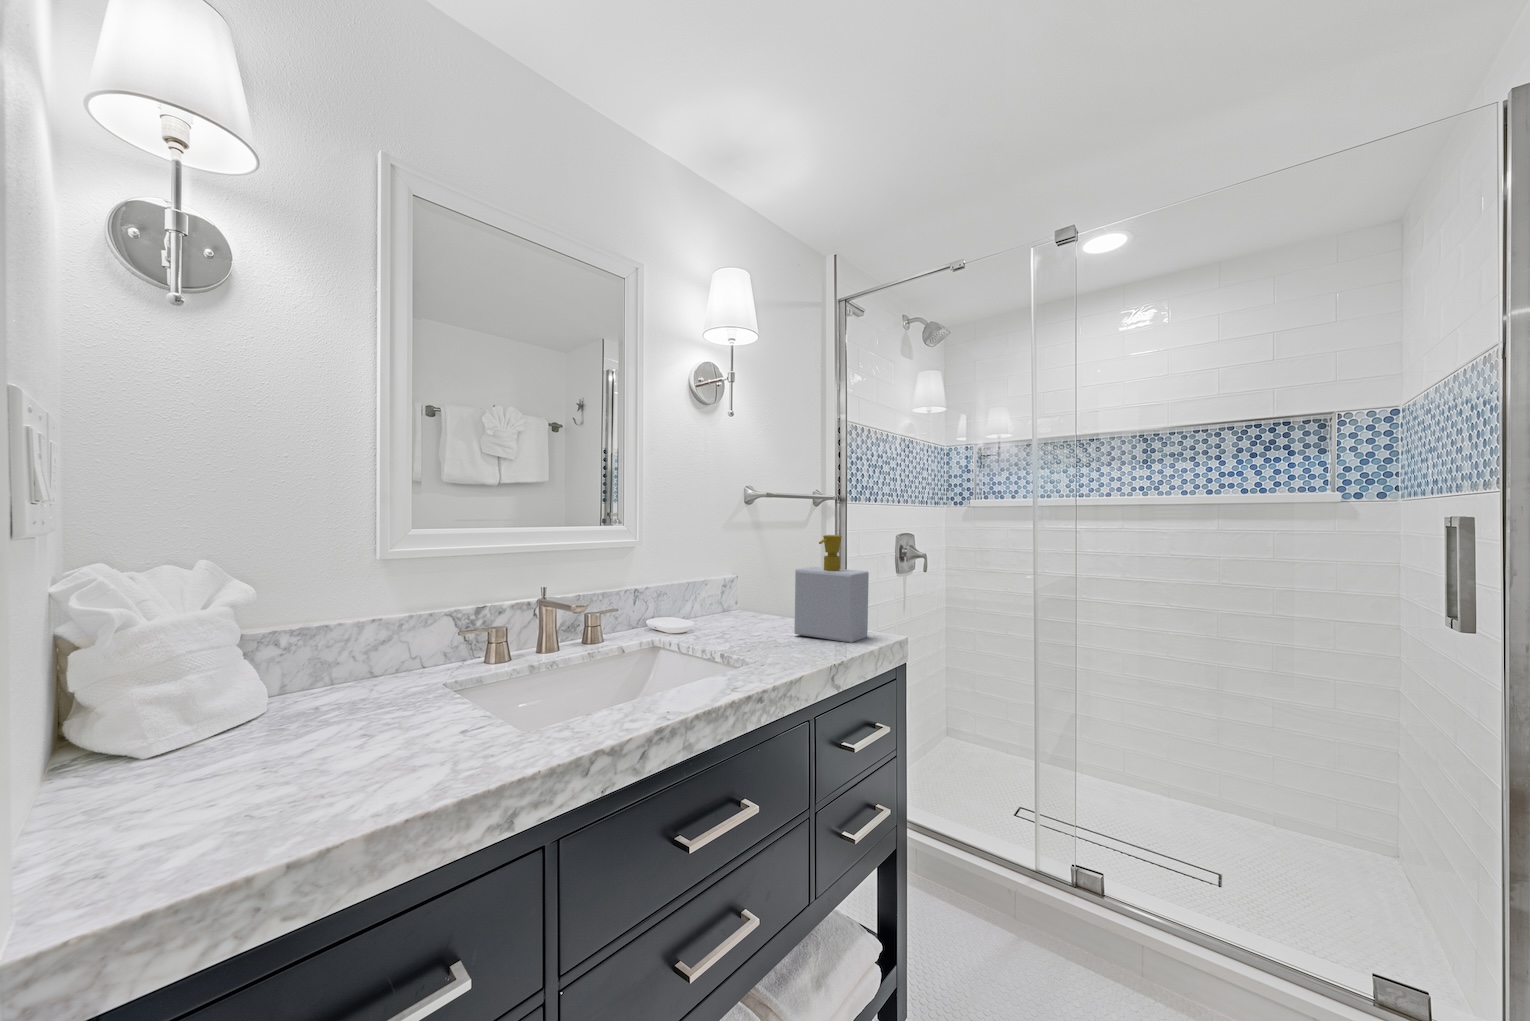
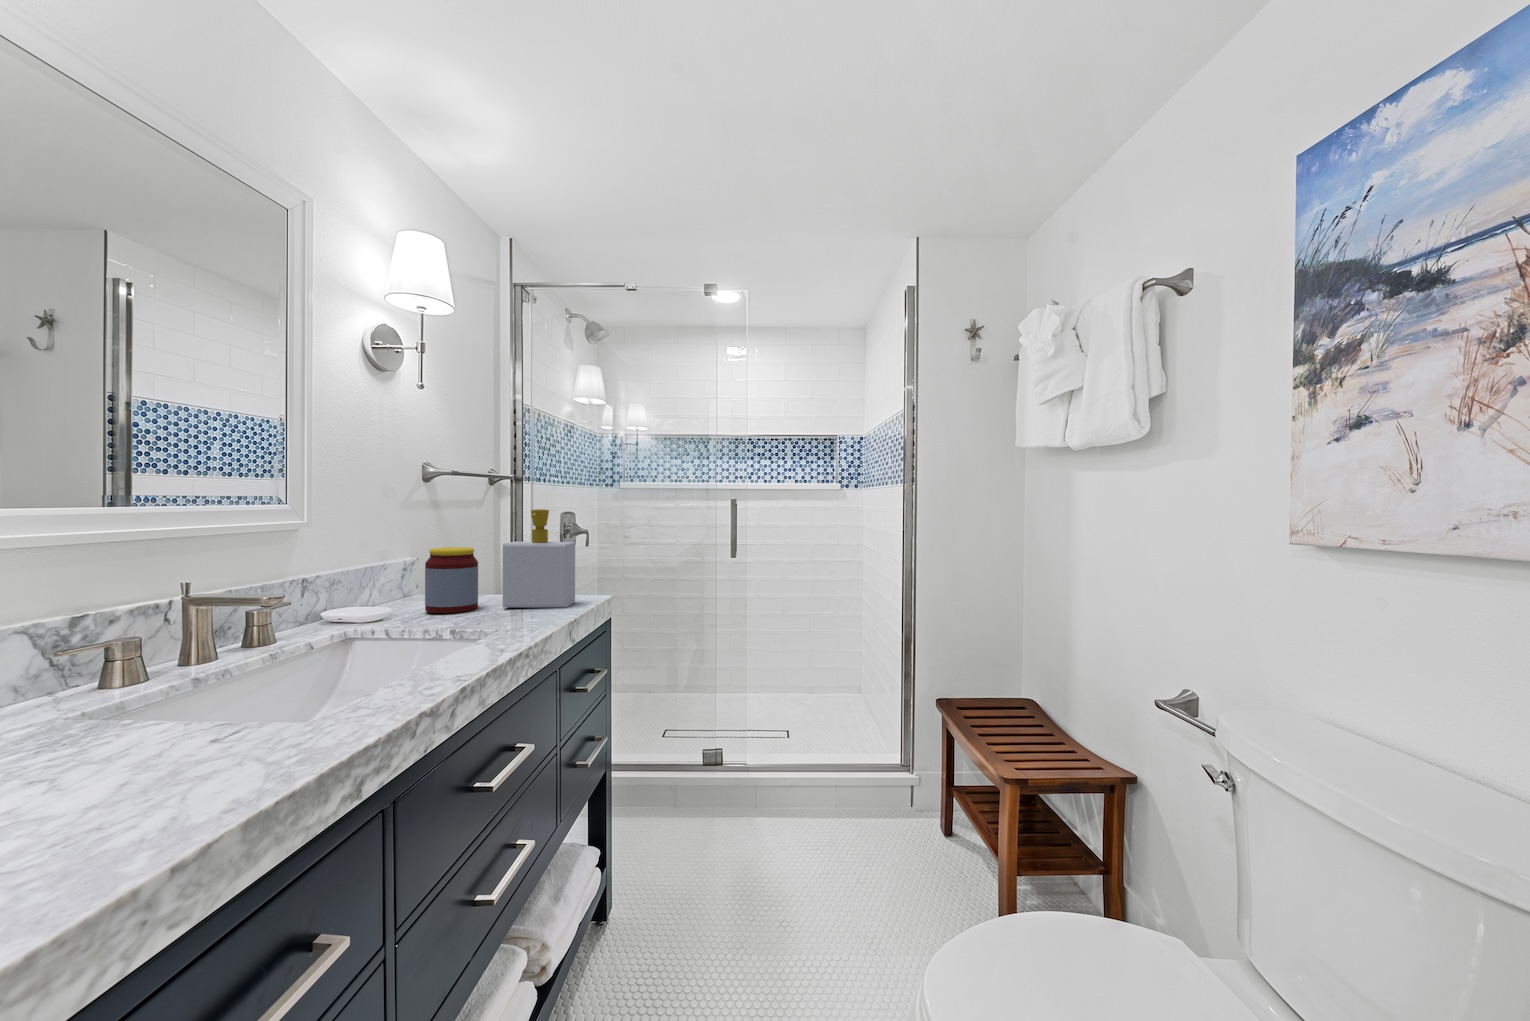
jar: none [731,569,778,634] -> present [425,547,478,613]

